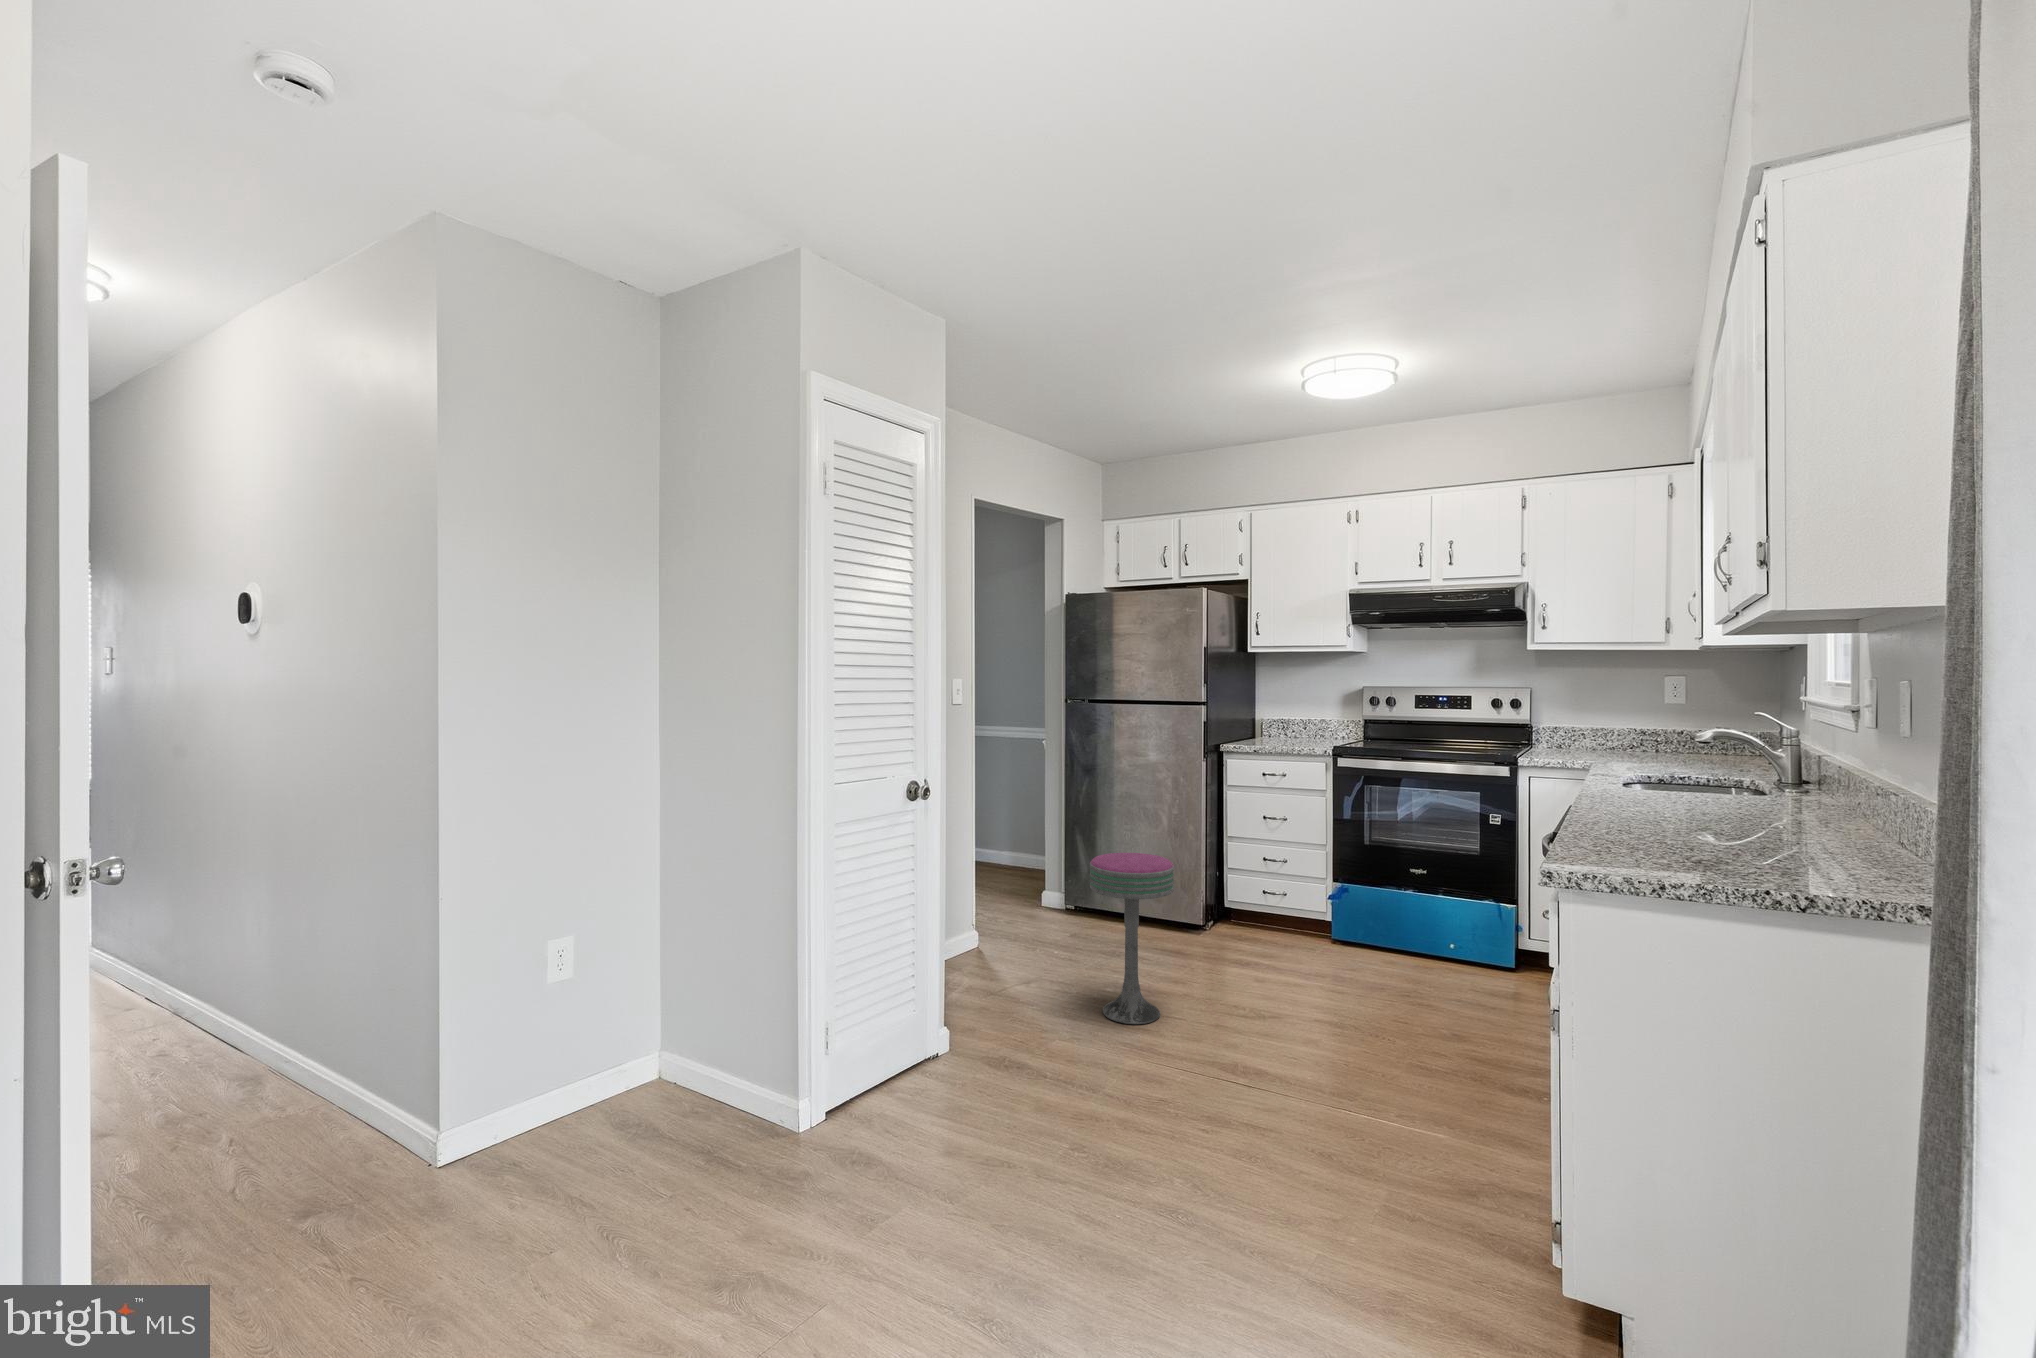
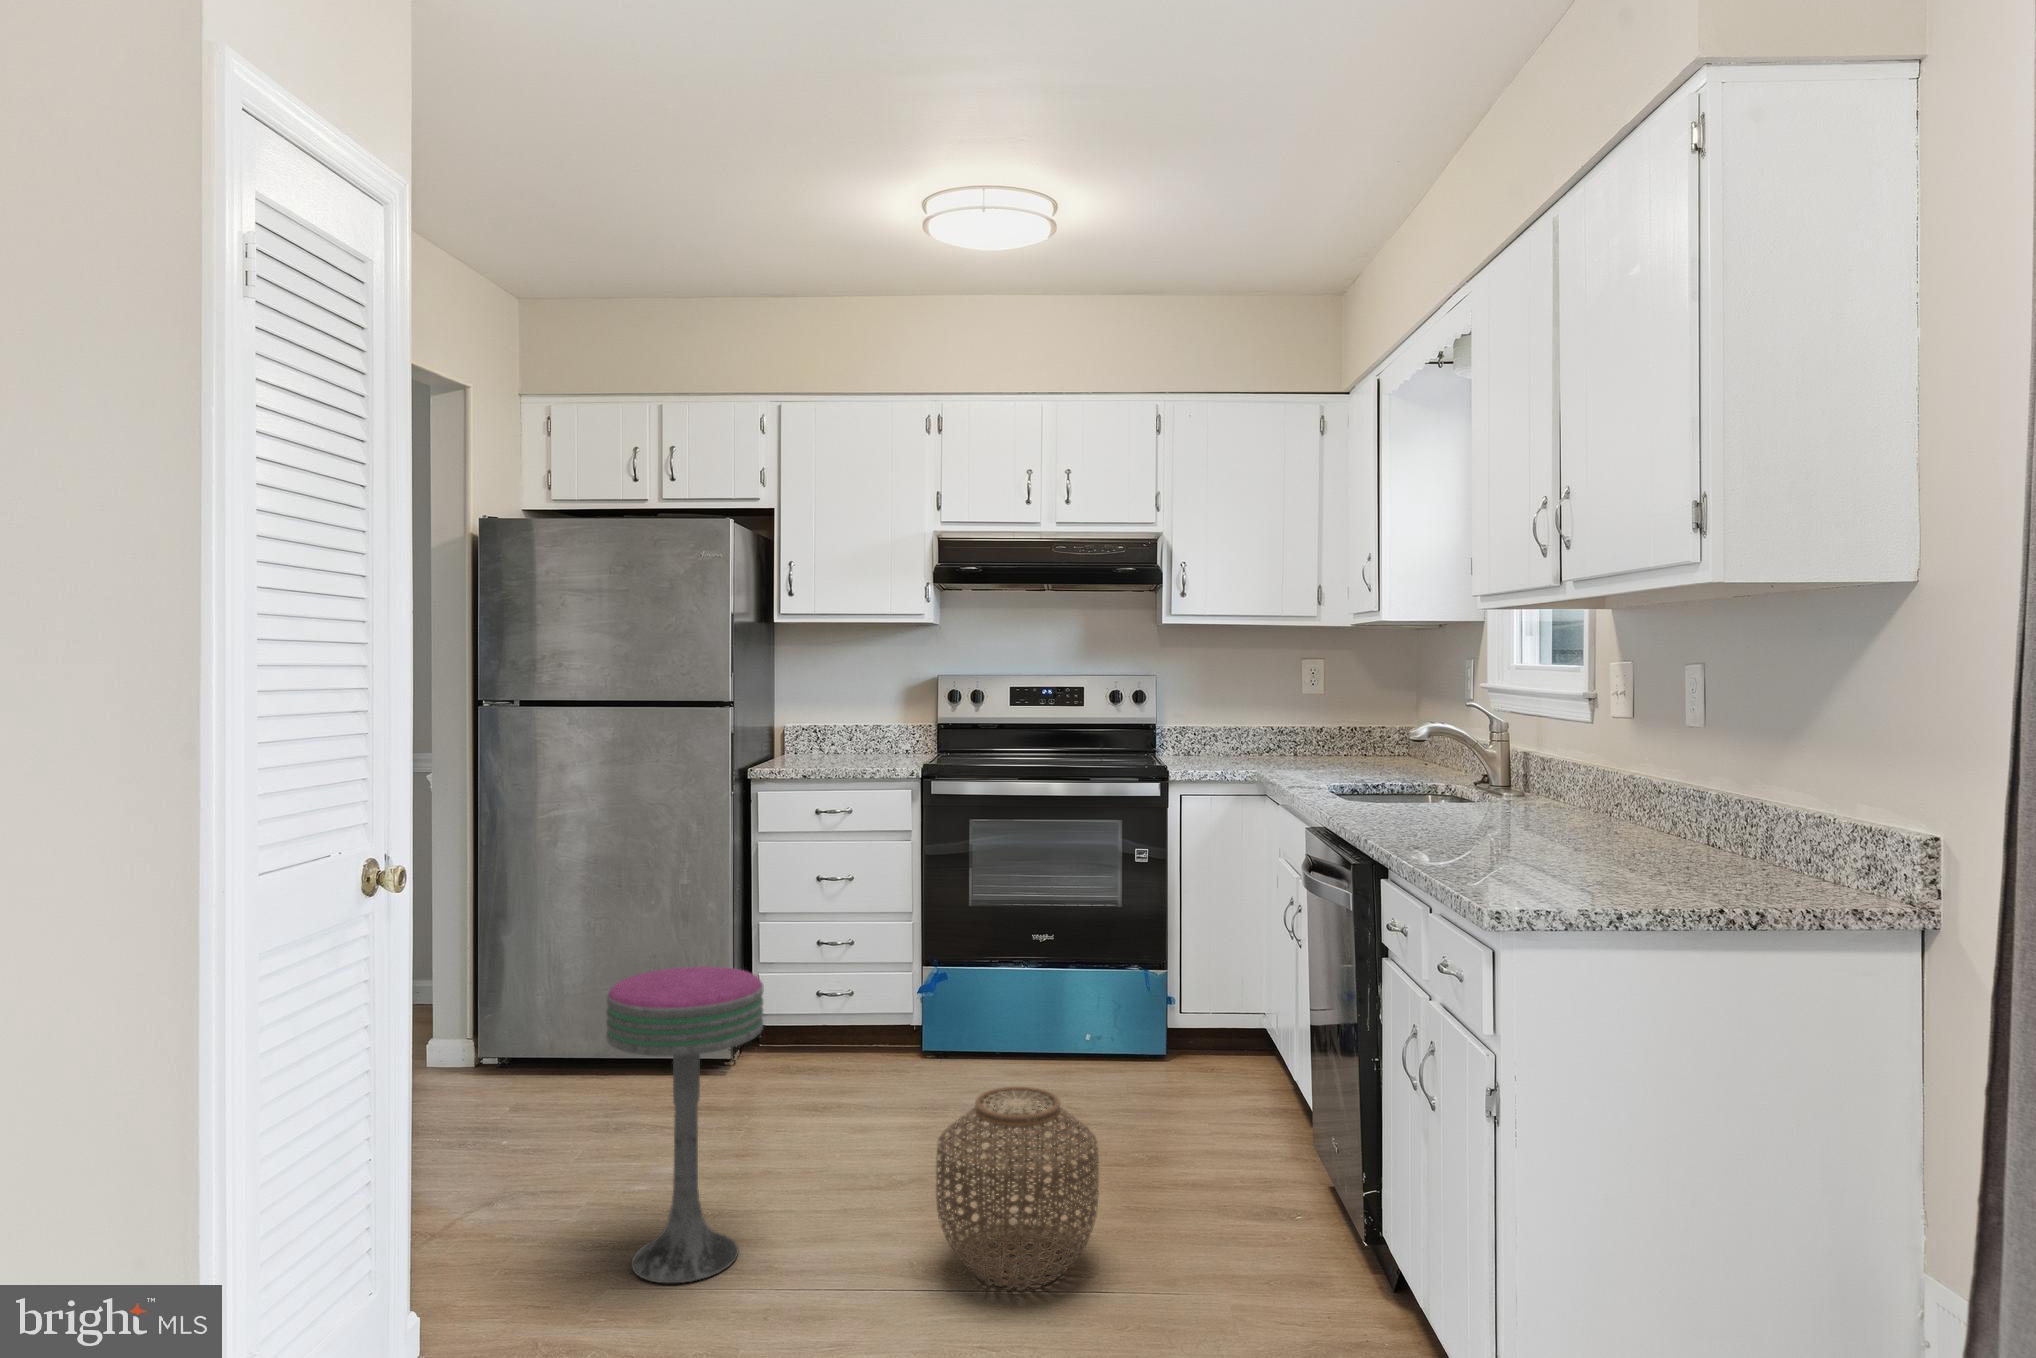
woven basket: none [1262,953,1371,1081] -> present [936,1086,1098,1288]

